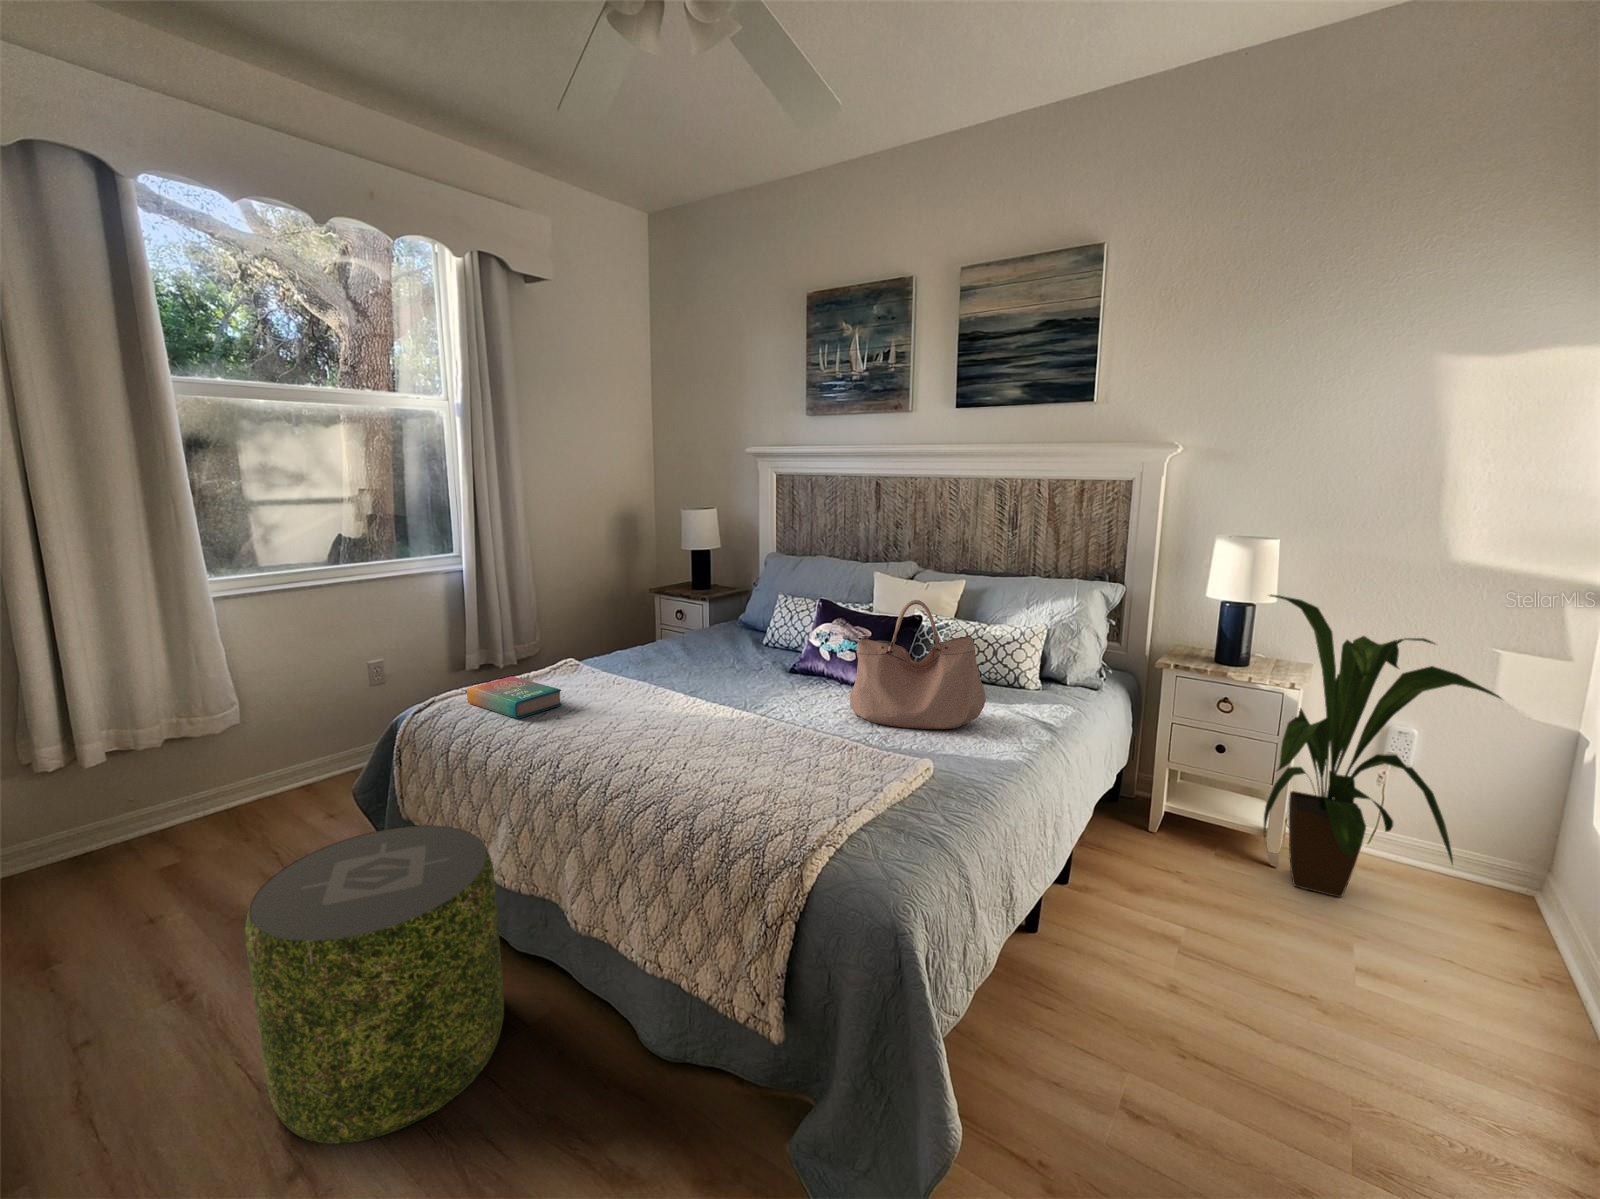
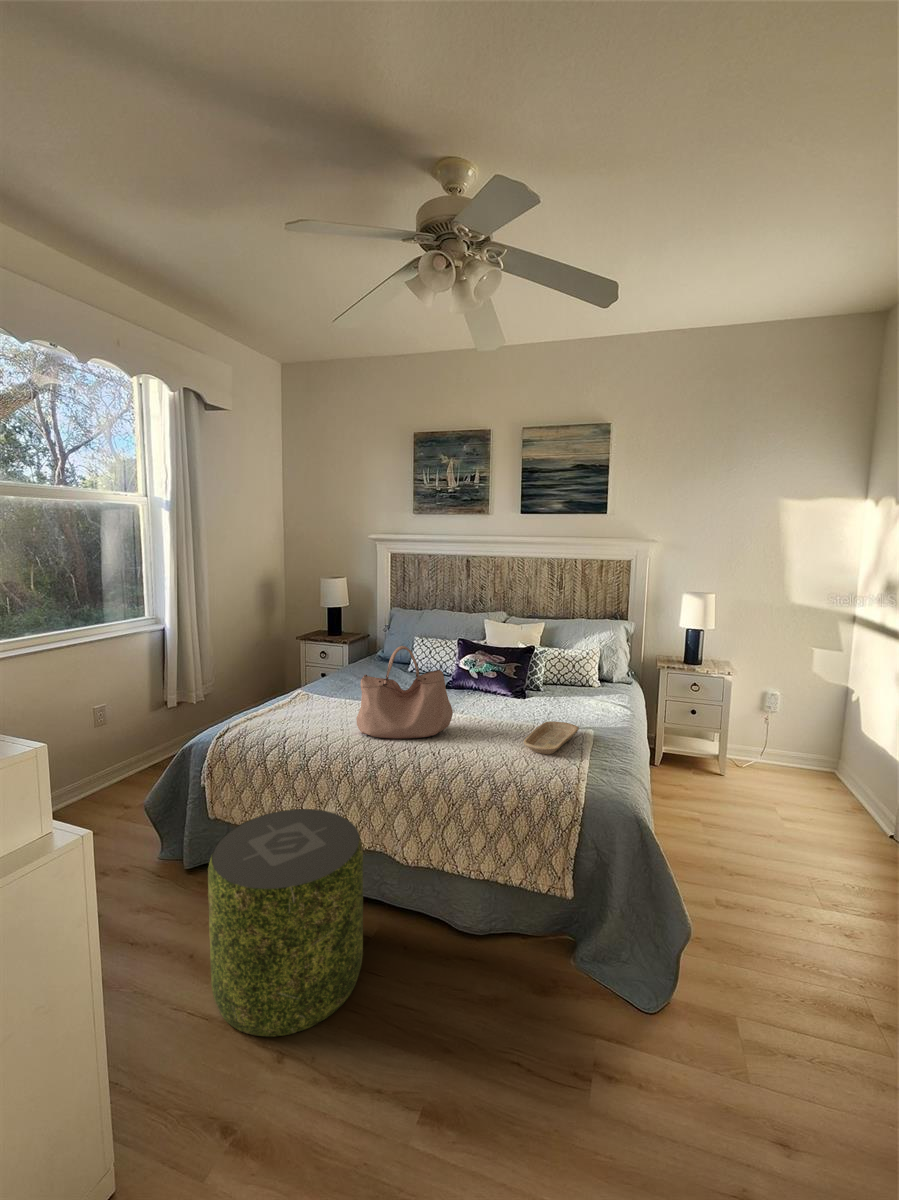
house plant: present [1264,595,1501,897] -> none [703,625,823,788]
handbag: present [850,600,986,729] -> present [356,646,453,739]
book: present [467,676,562,719] -> none [260,703,331,732]
tray: none [779,738,902,793] -> present [524,721,579,755]

